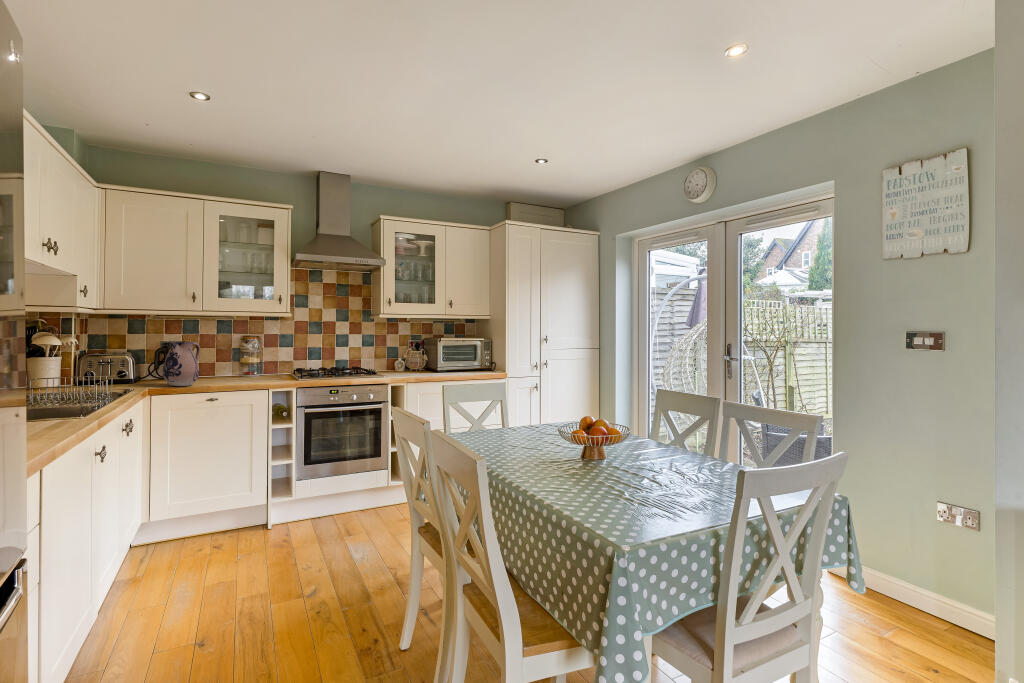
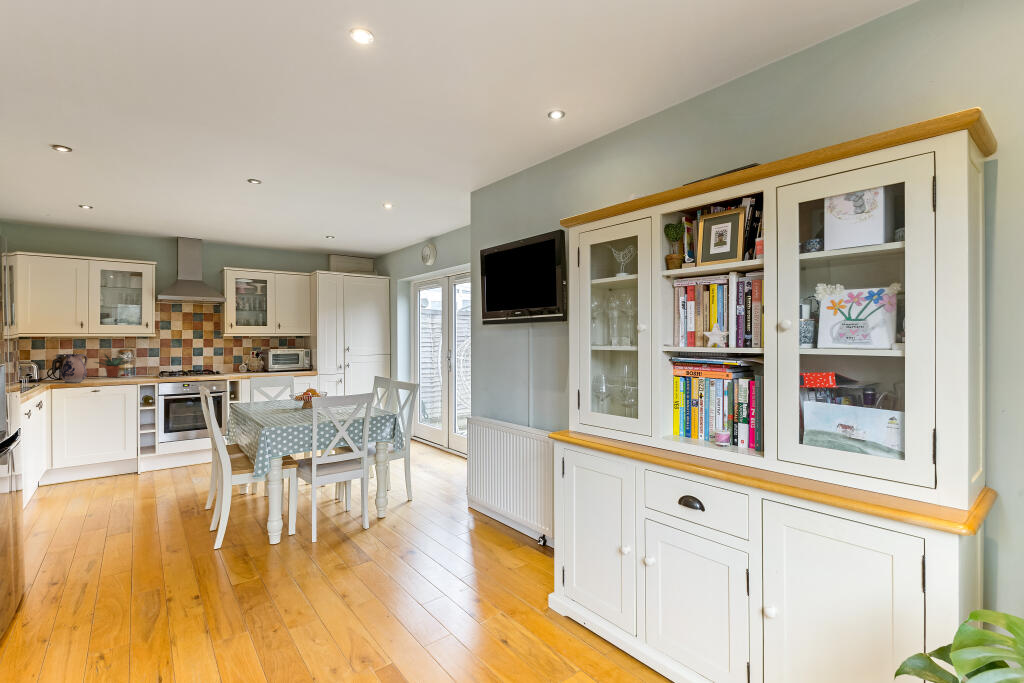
potted plant: none [207,340,258,375] -> present [96,354,128,377]

